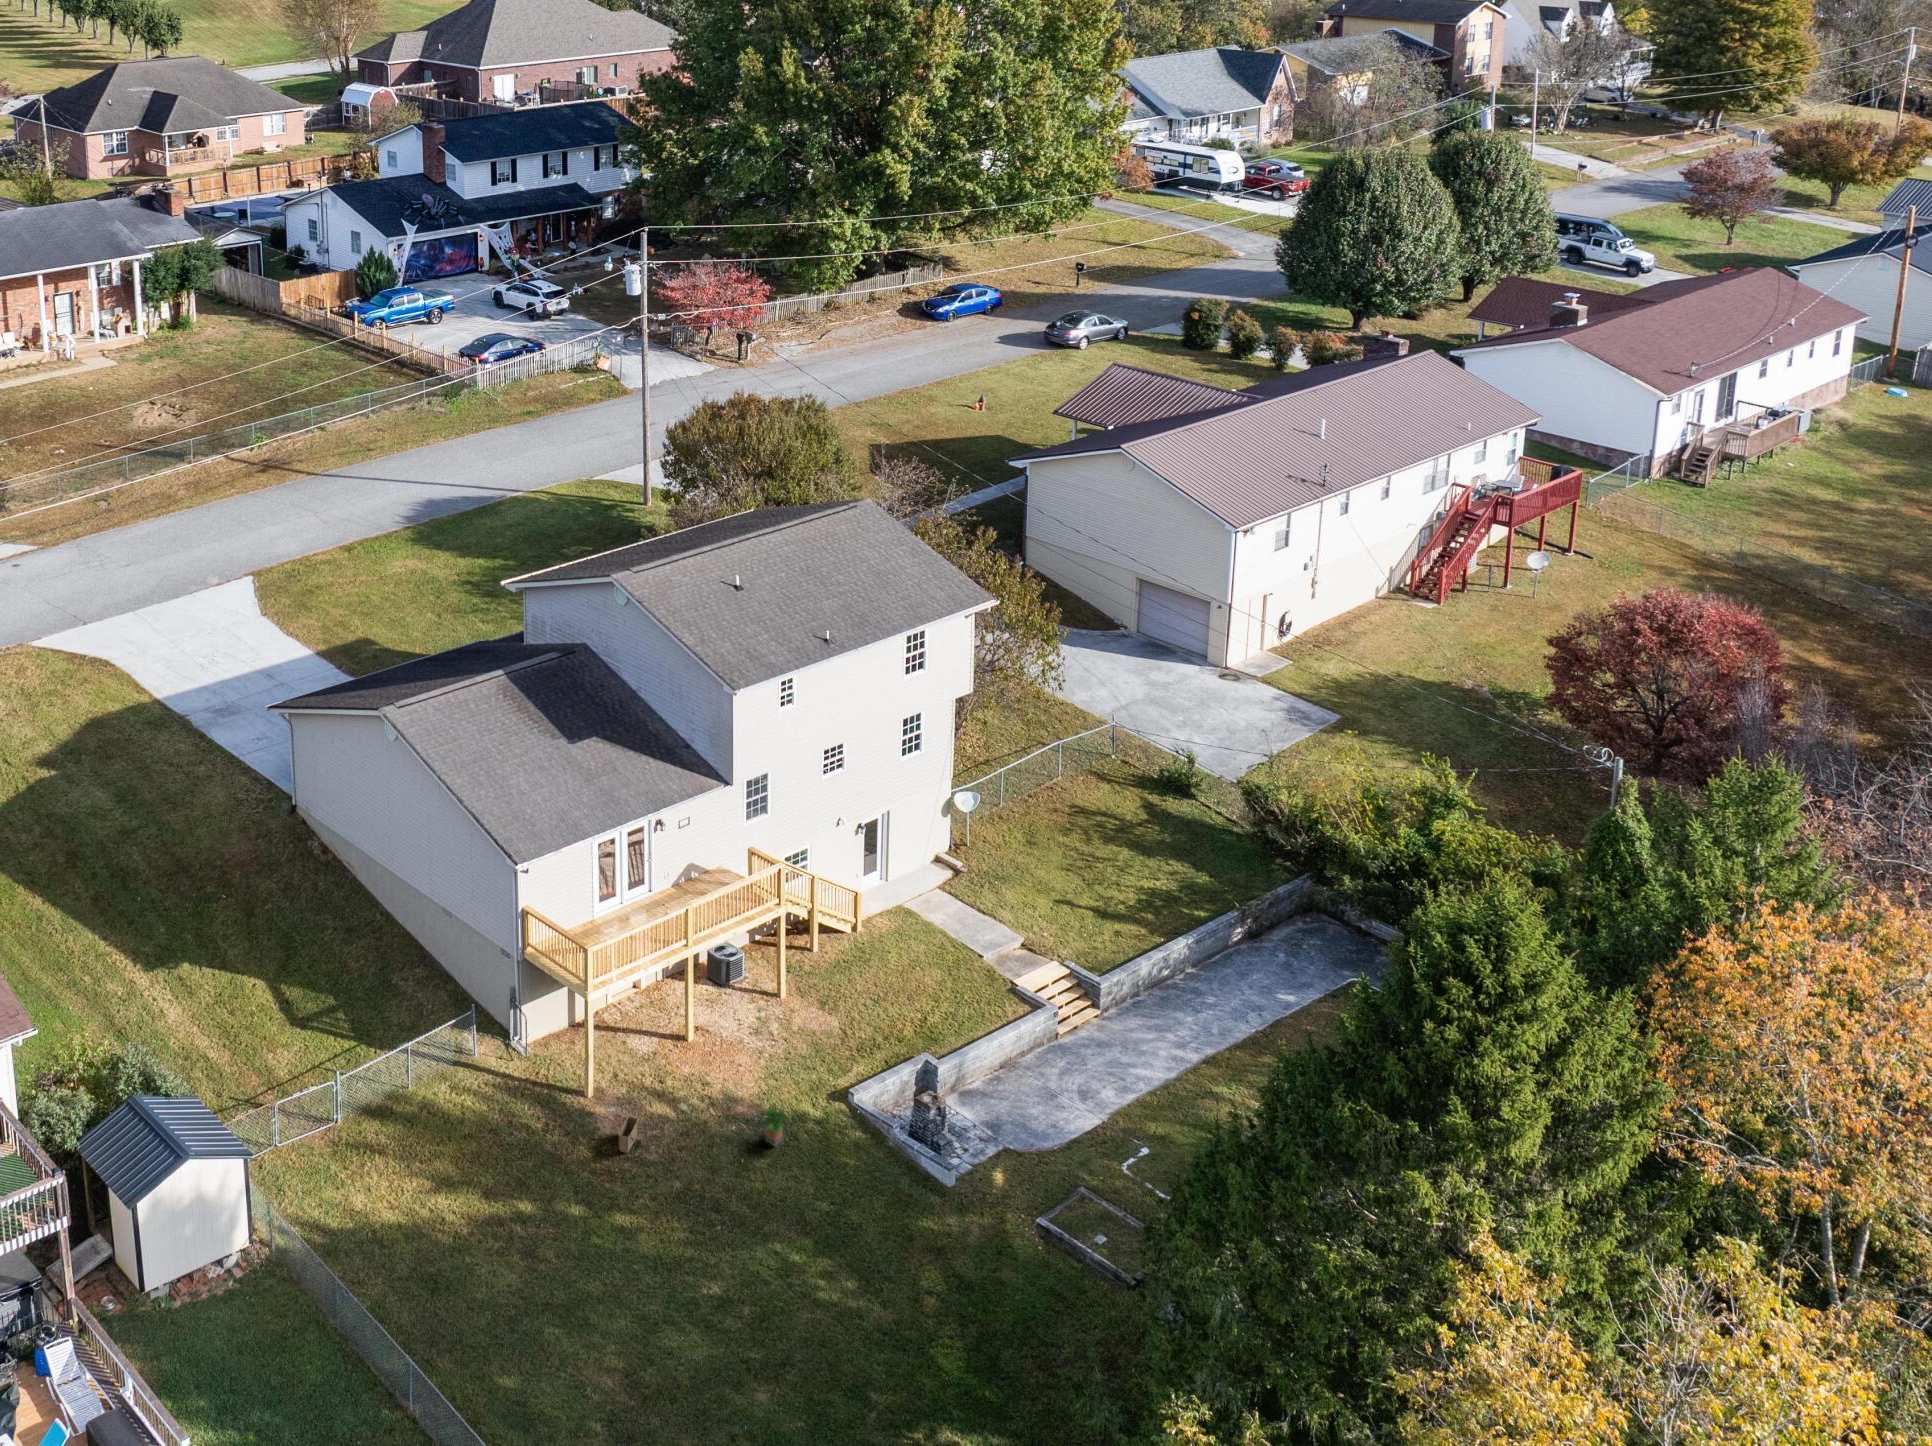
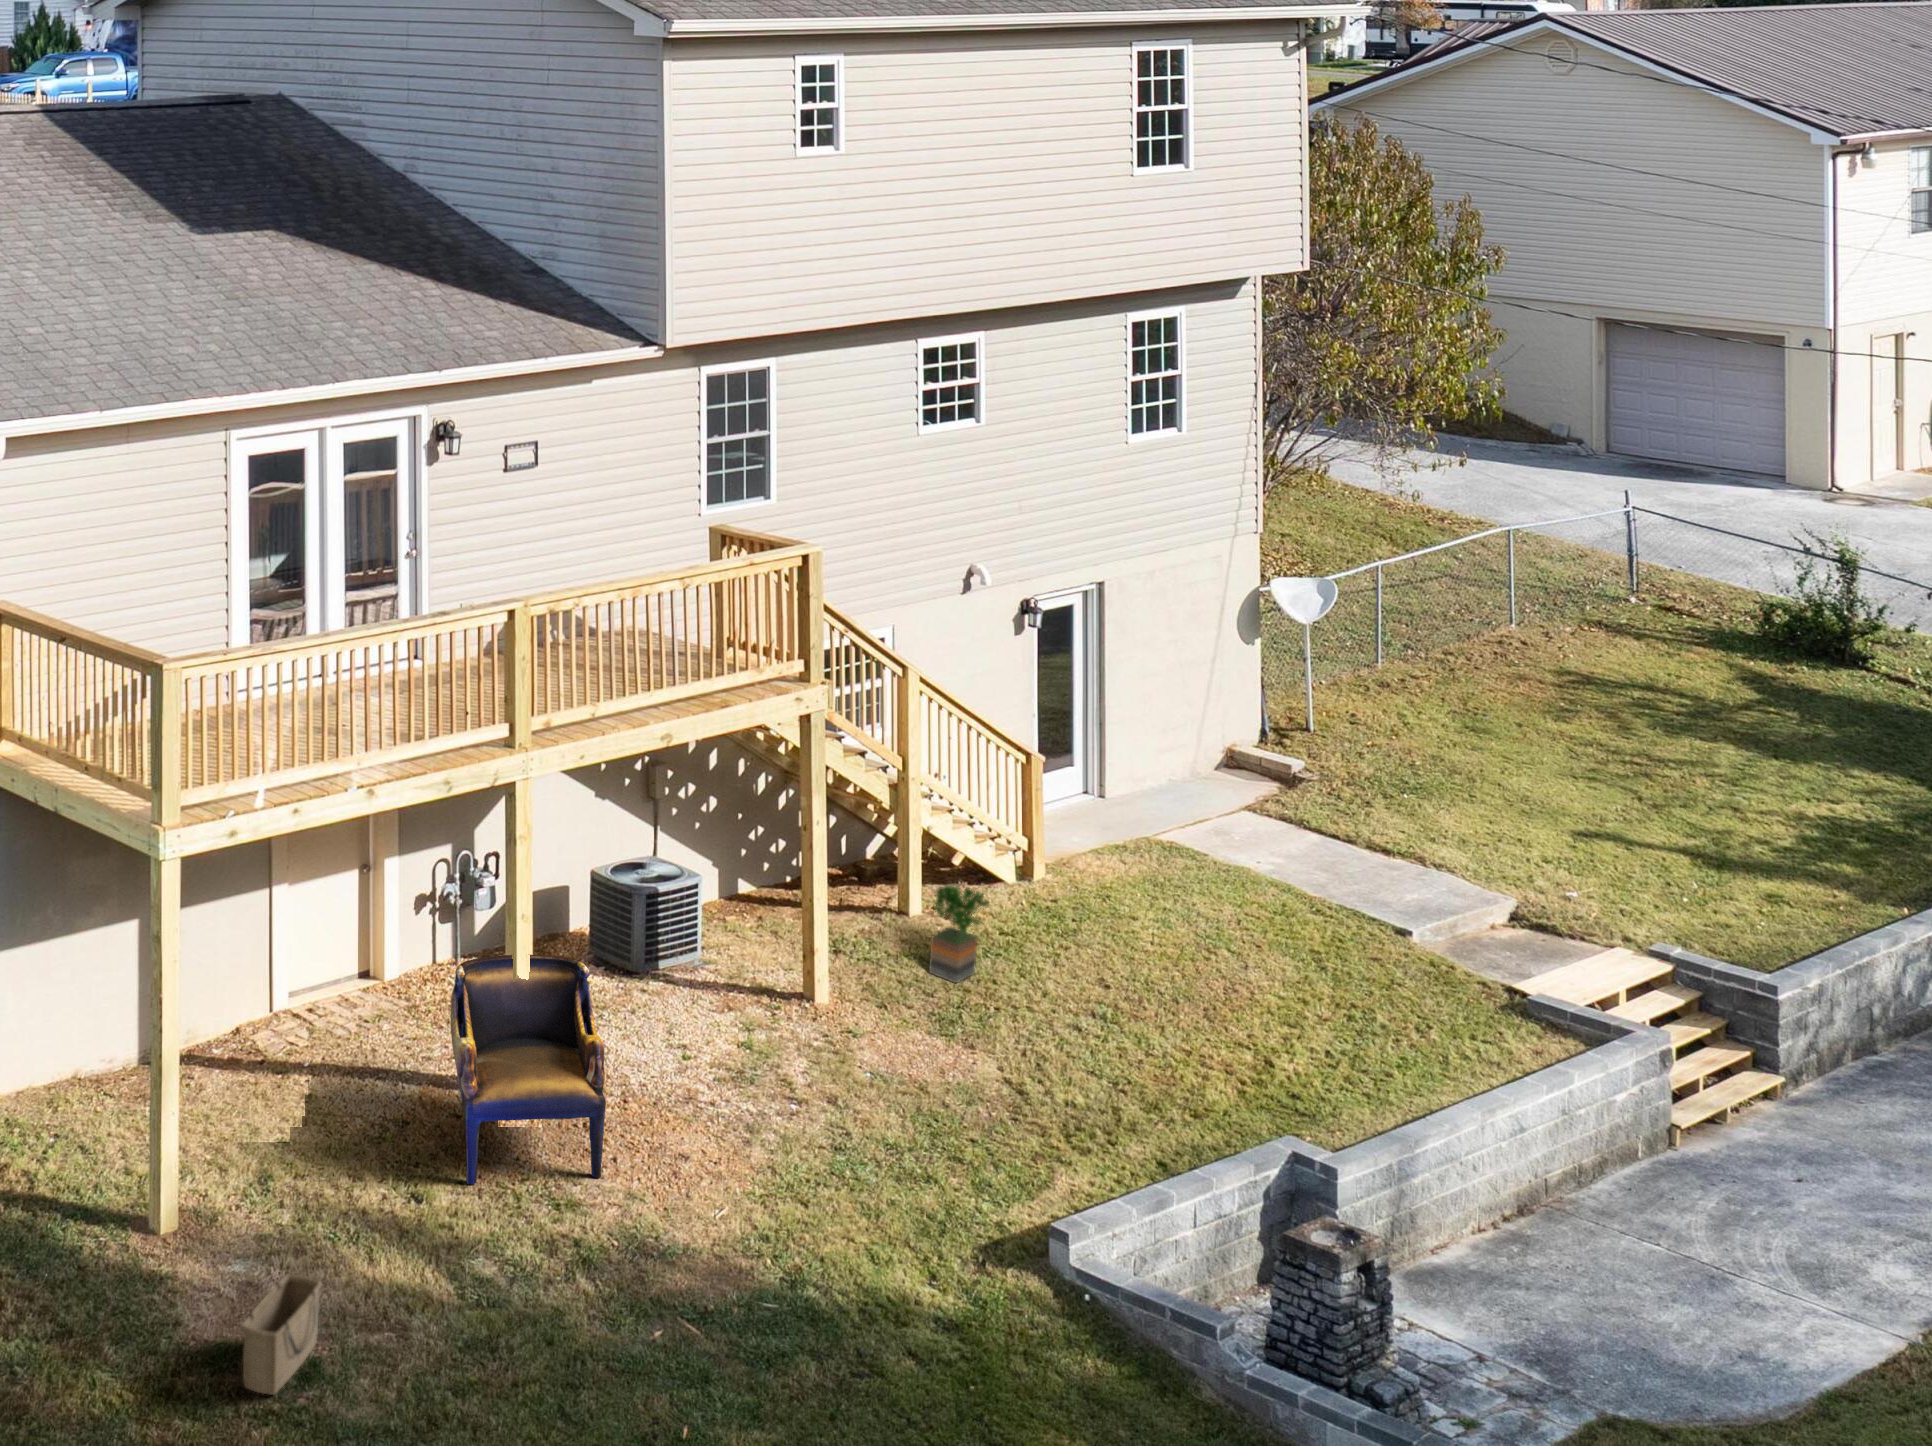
armchair: none [668,1000,716,1075] -> present [450,955,606,1184]
potted tree: present [765,1109,787,1146] -> present [929,885,989,983]

